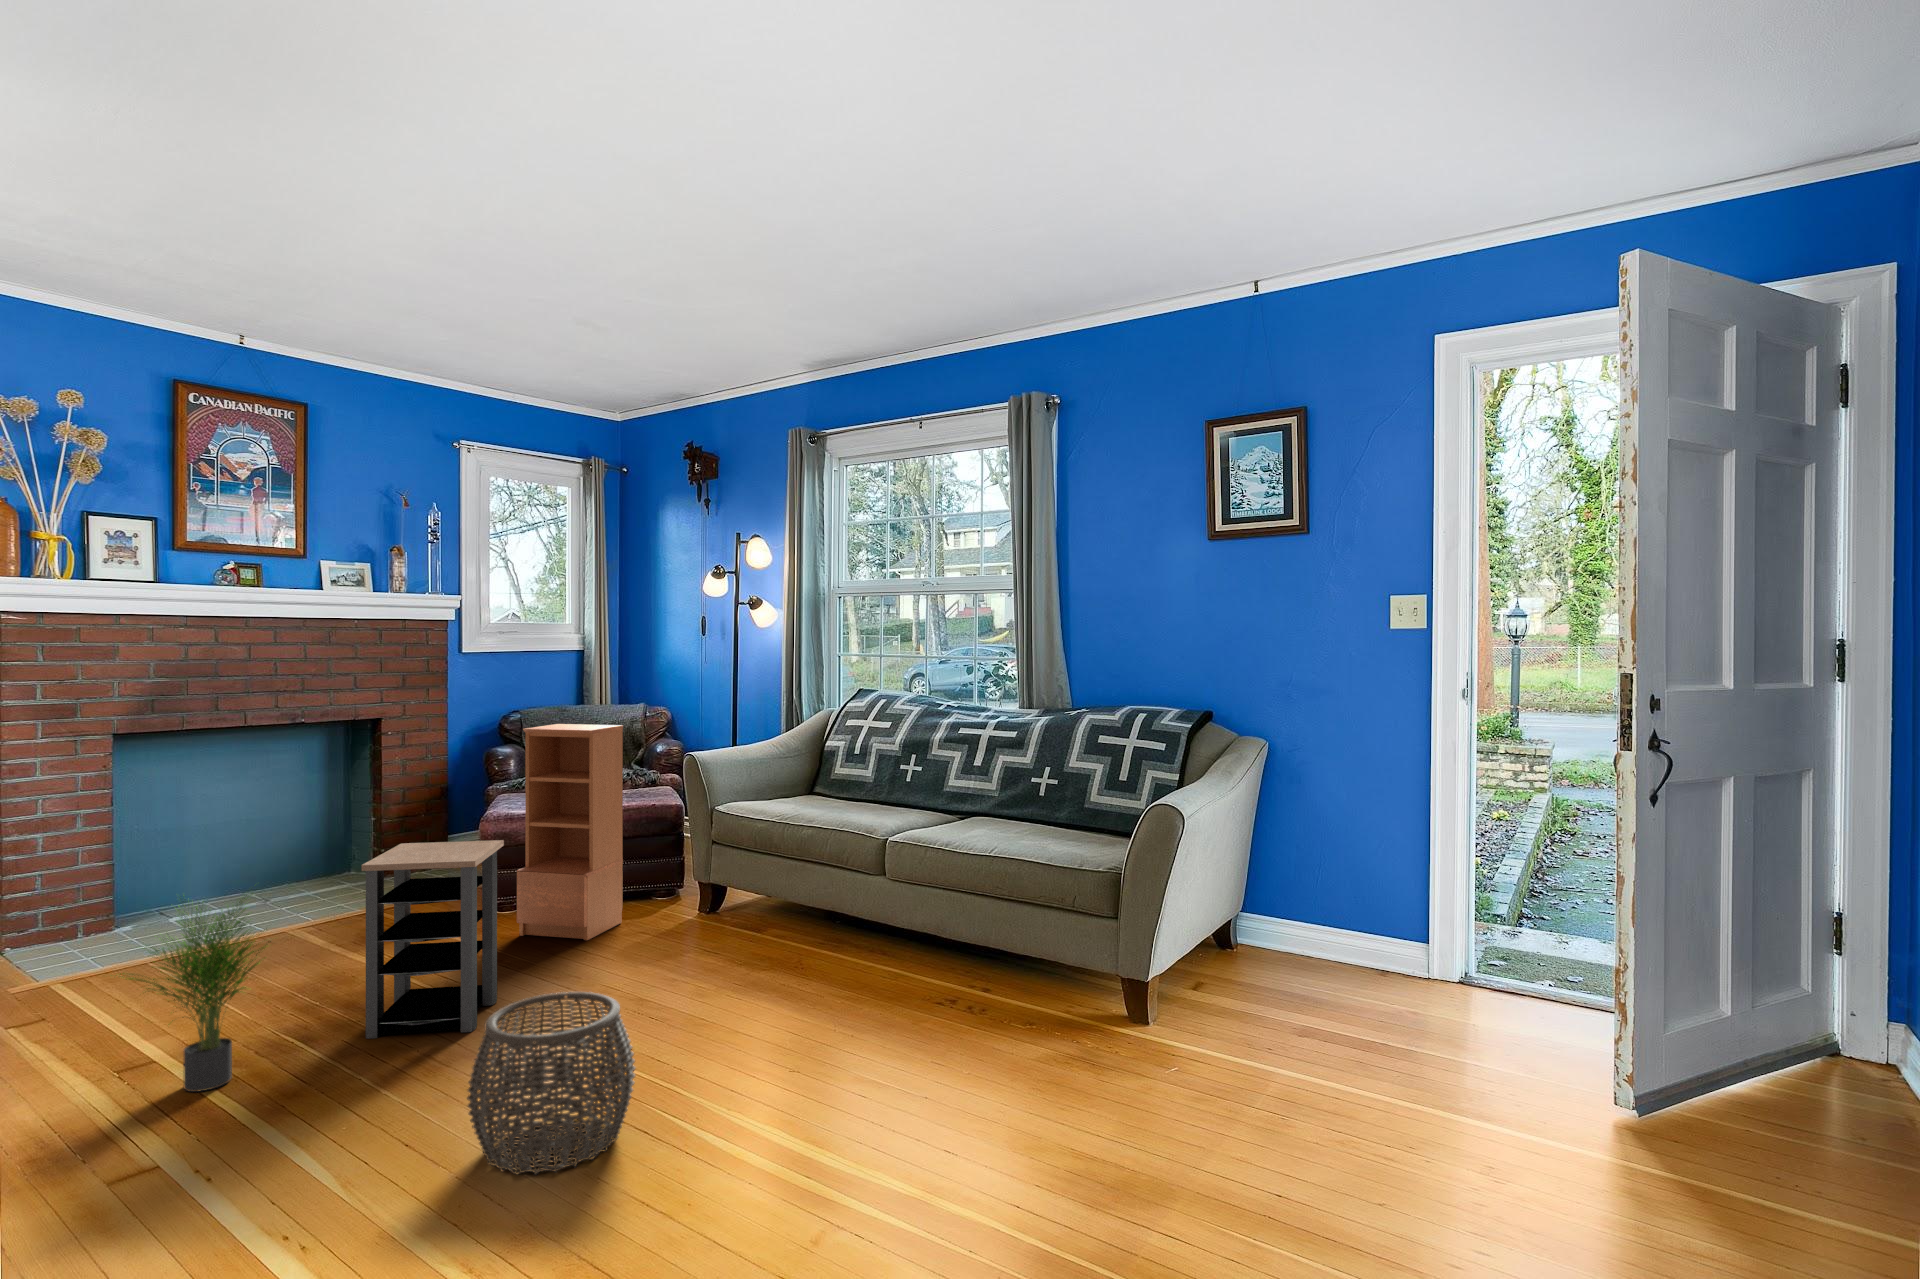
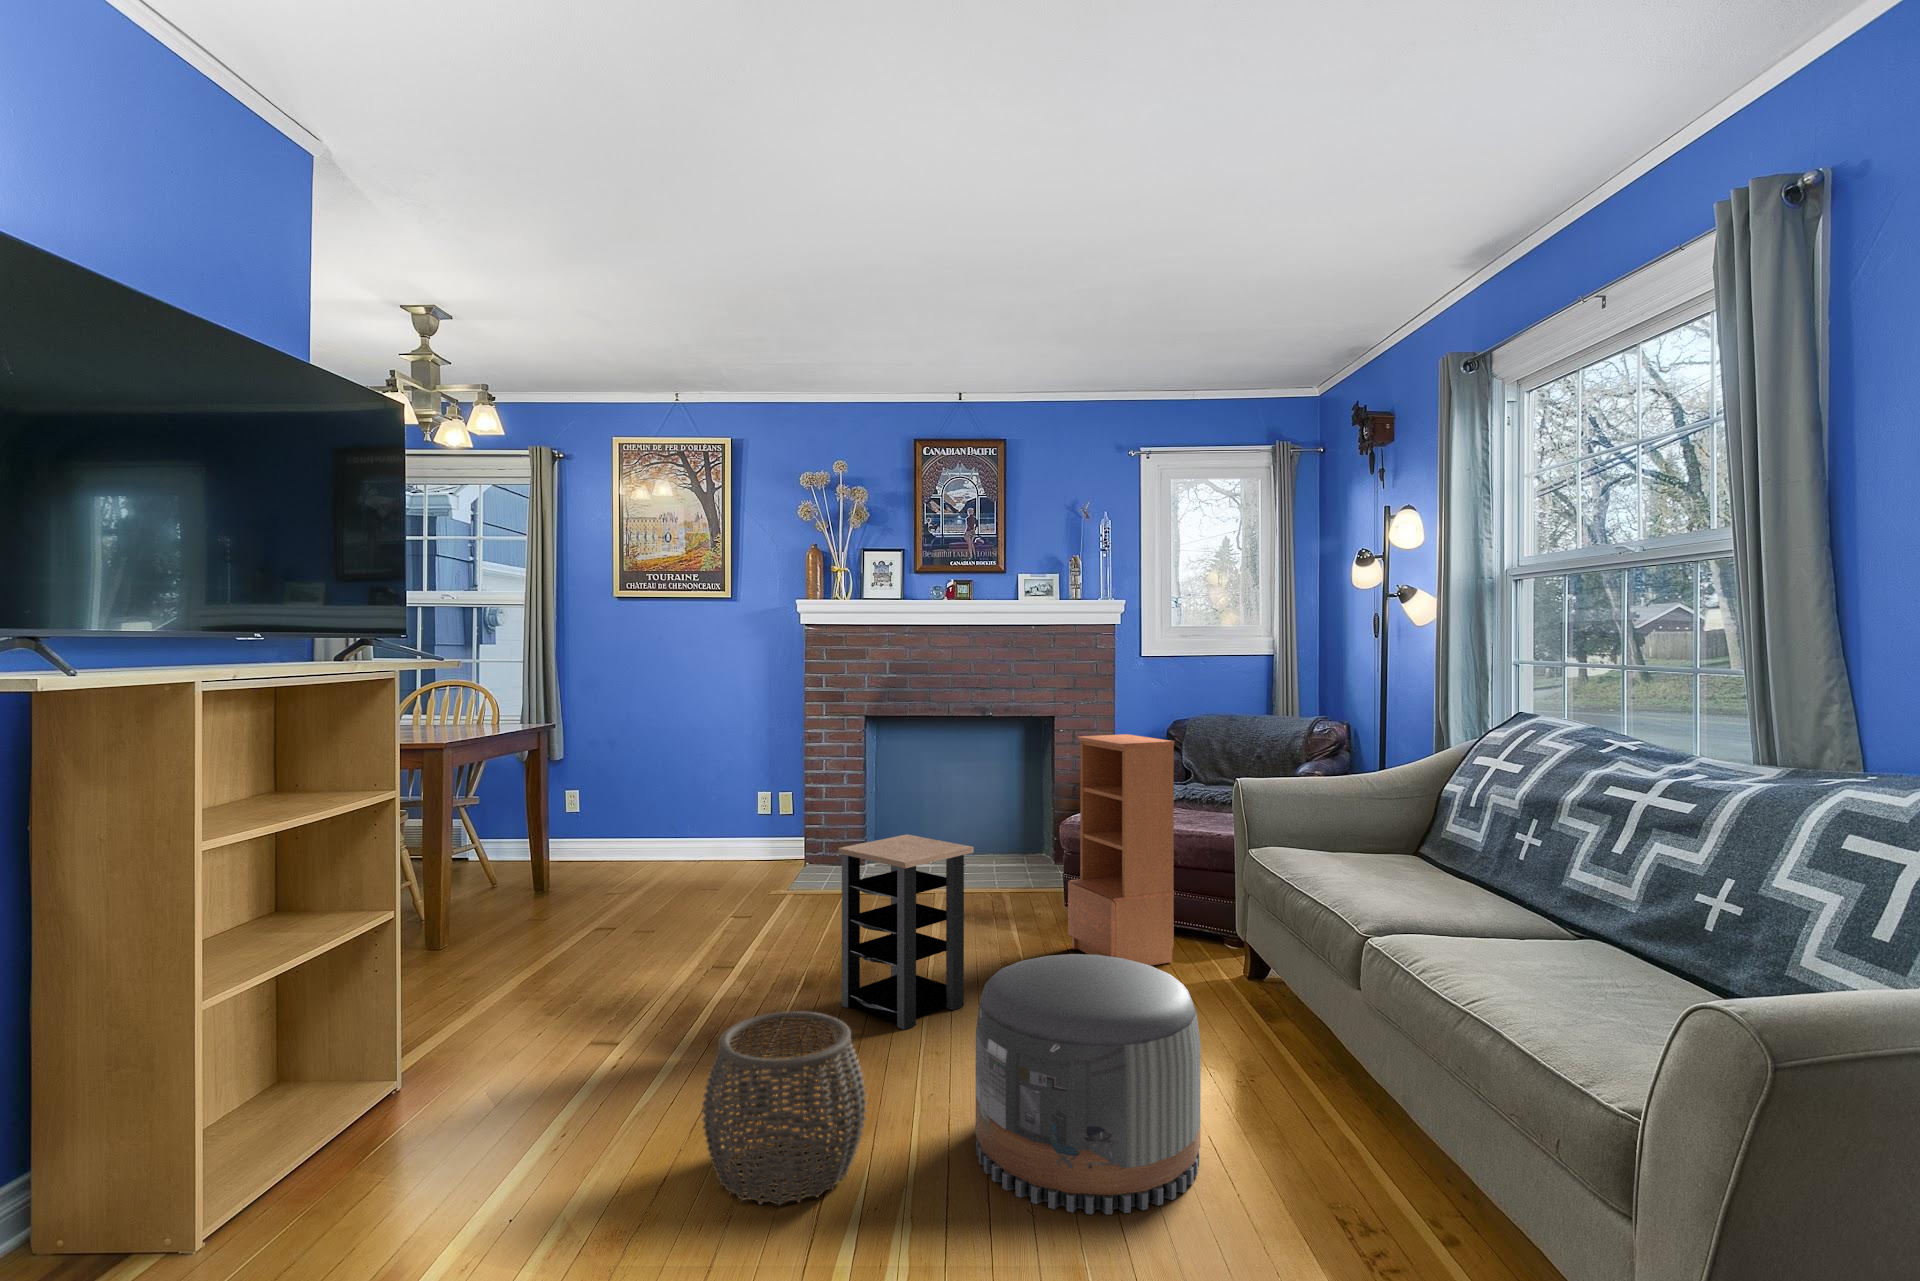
pouf: none [659,889,840,1080] -> present [976,954,1201,1214]
potted plant: present [123,895,271,1092] -> none [659,846,773,1009]

